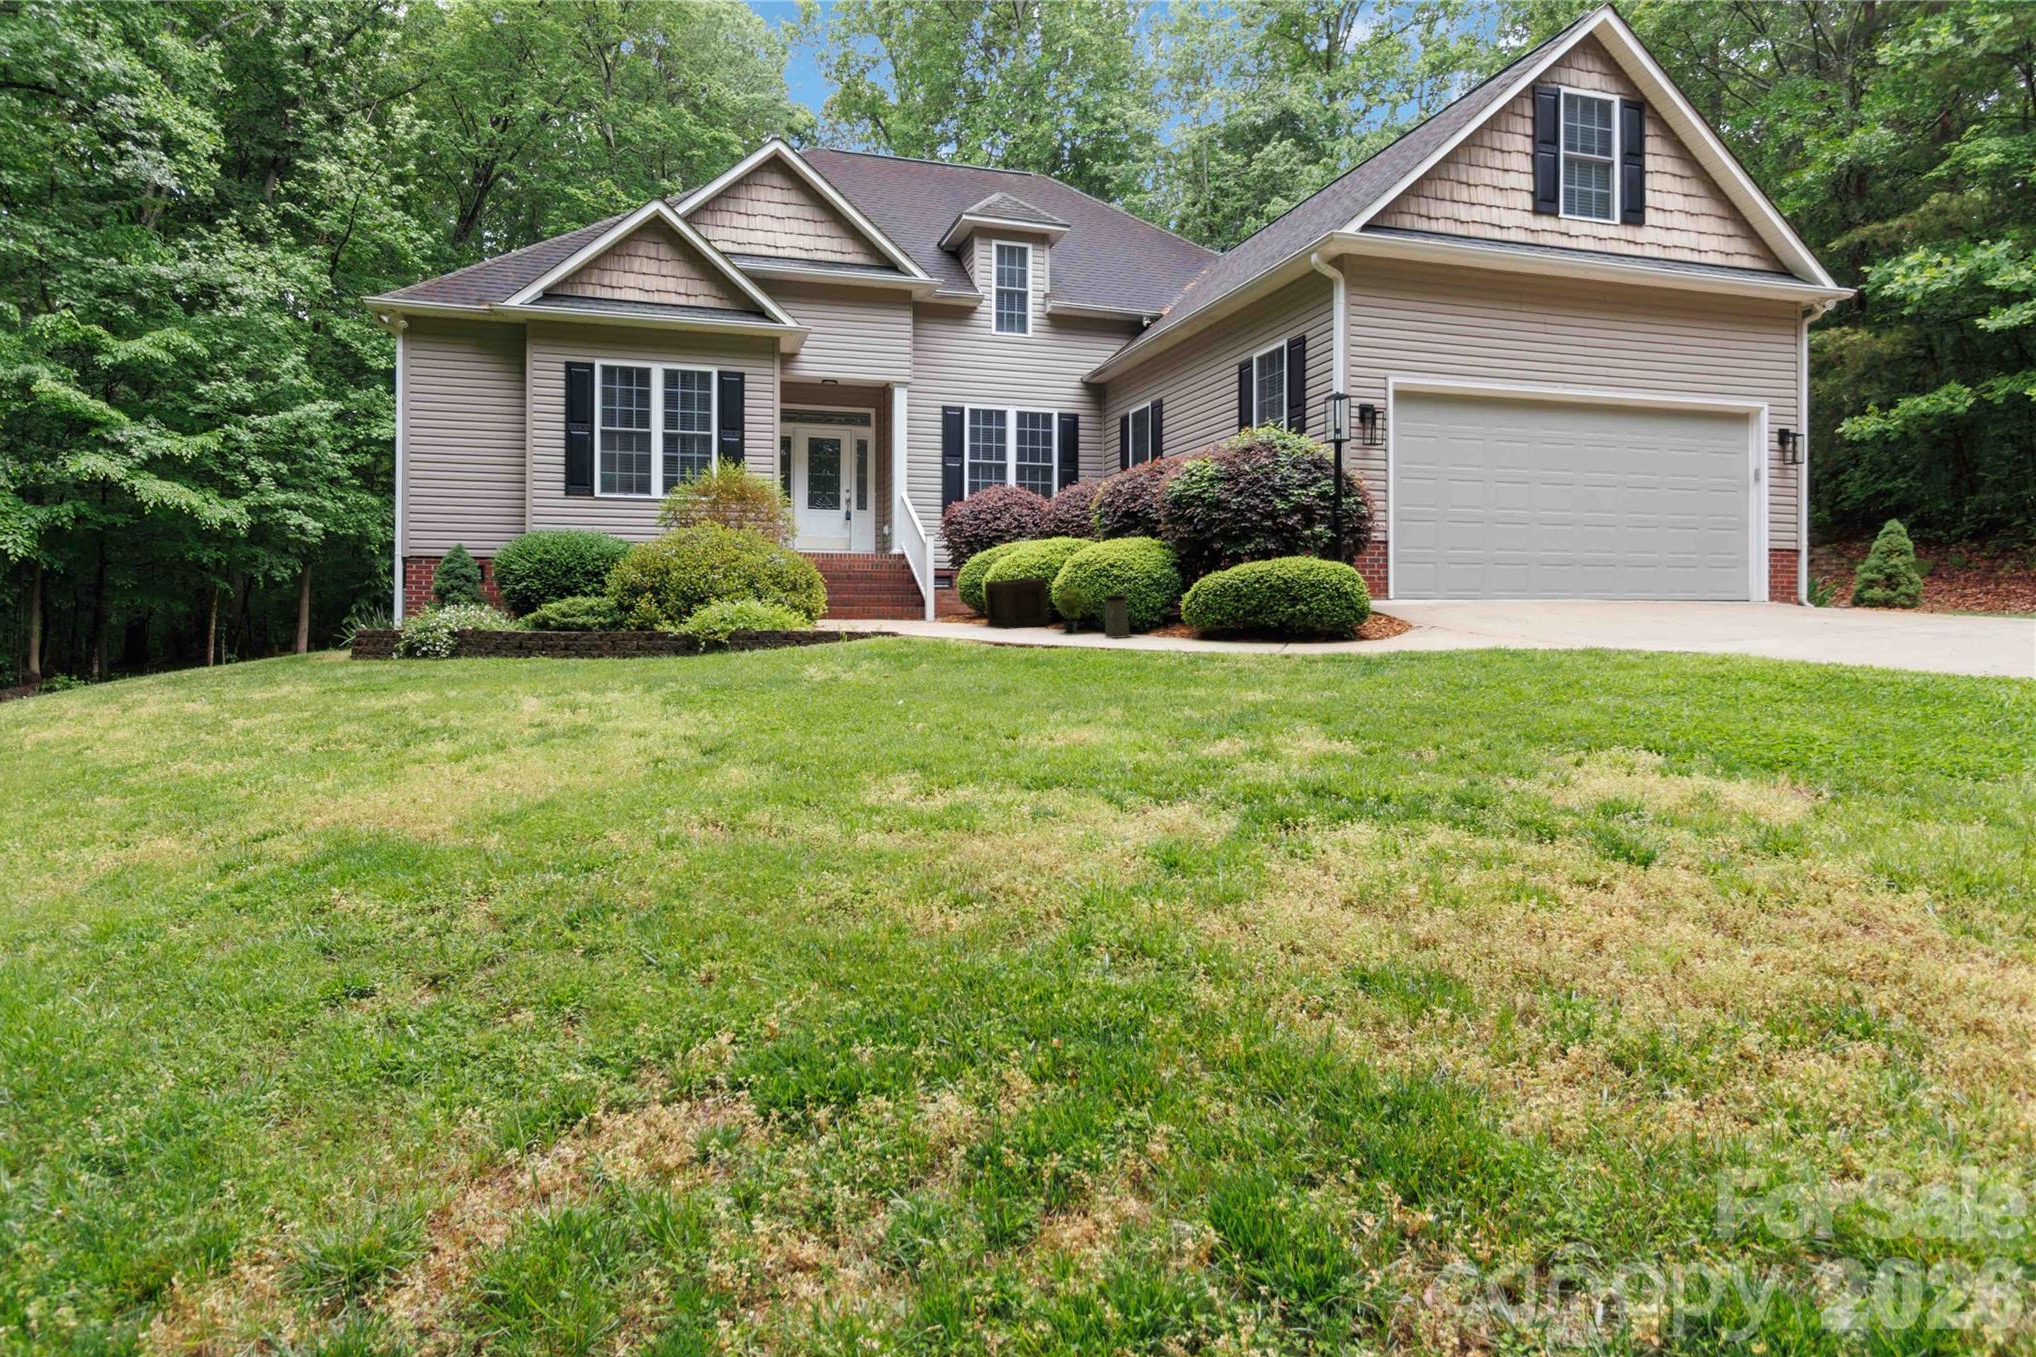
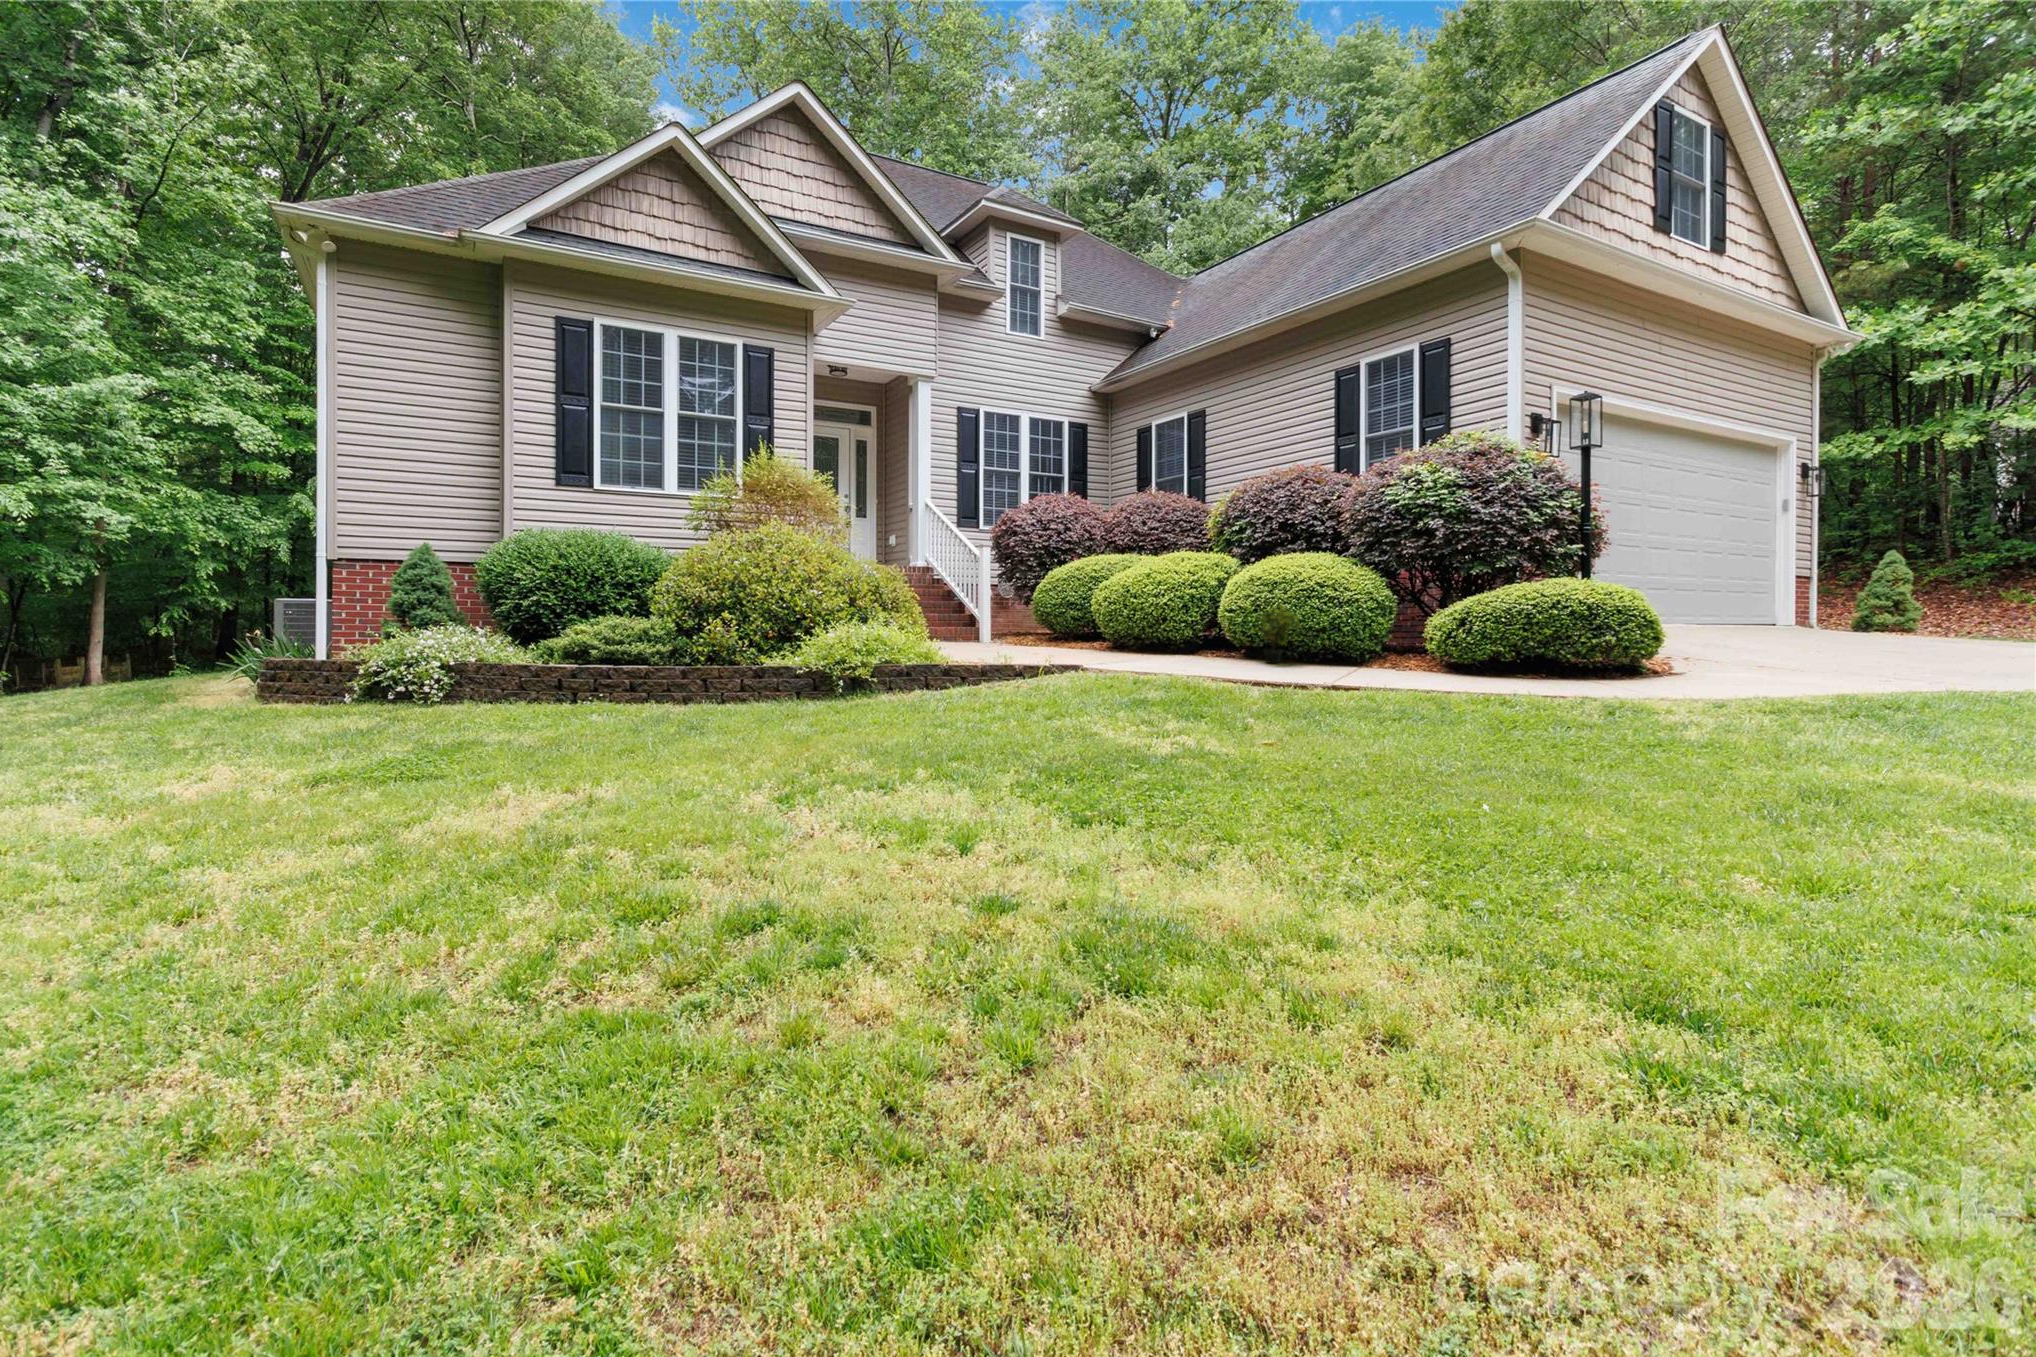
wooden crate: present [985,578,1049,629] -> none [1133,596,1210,659]
watering can: present [1105,587,1131,638] -> none [1339,608,1372,672]

